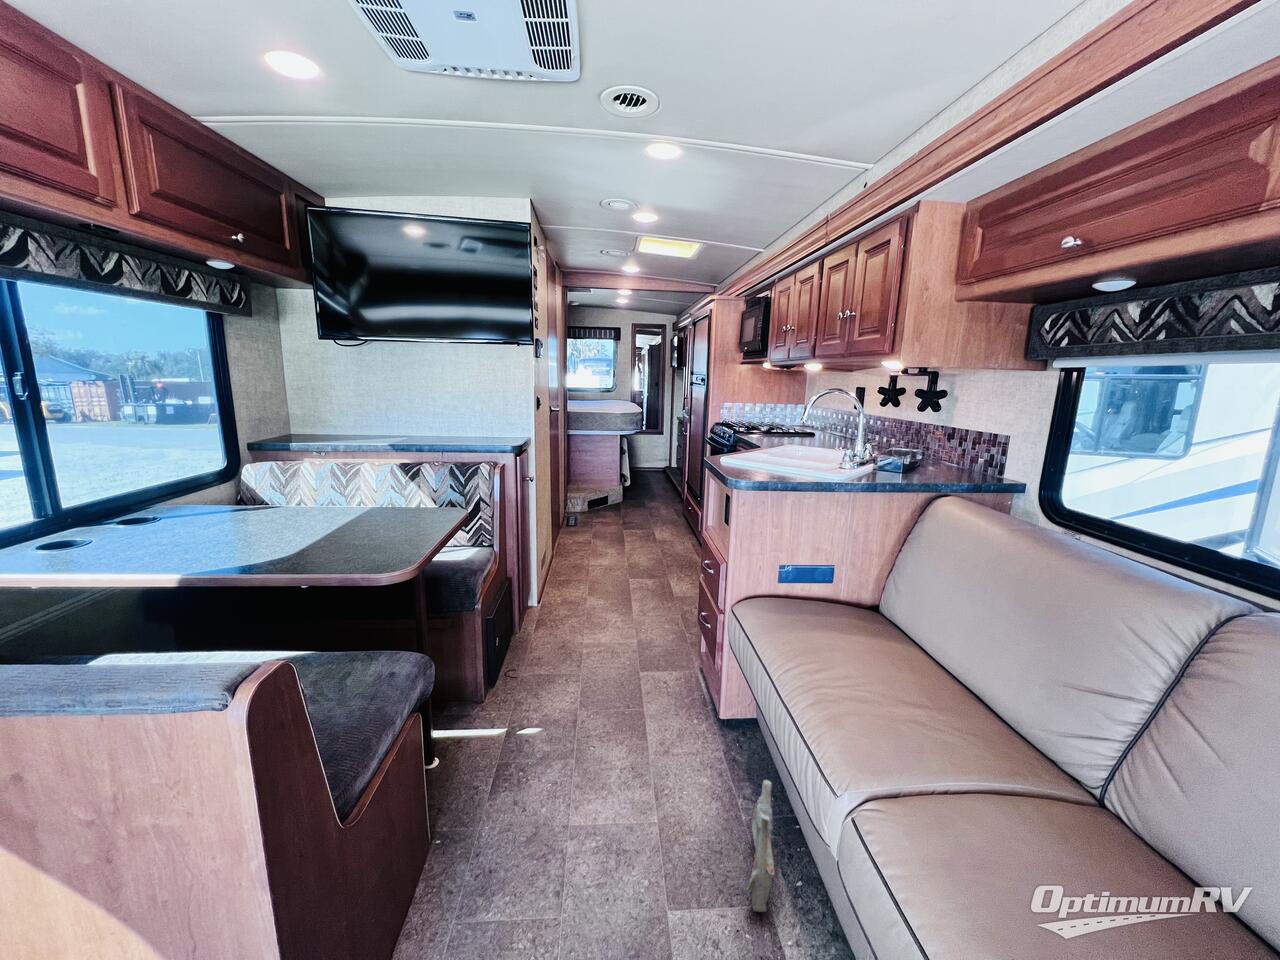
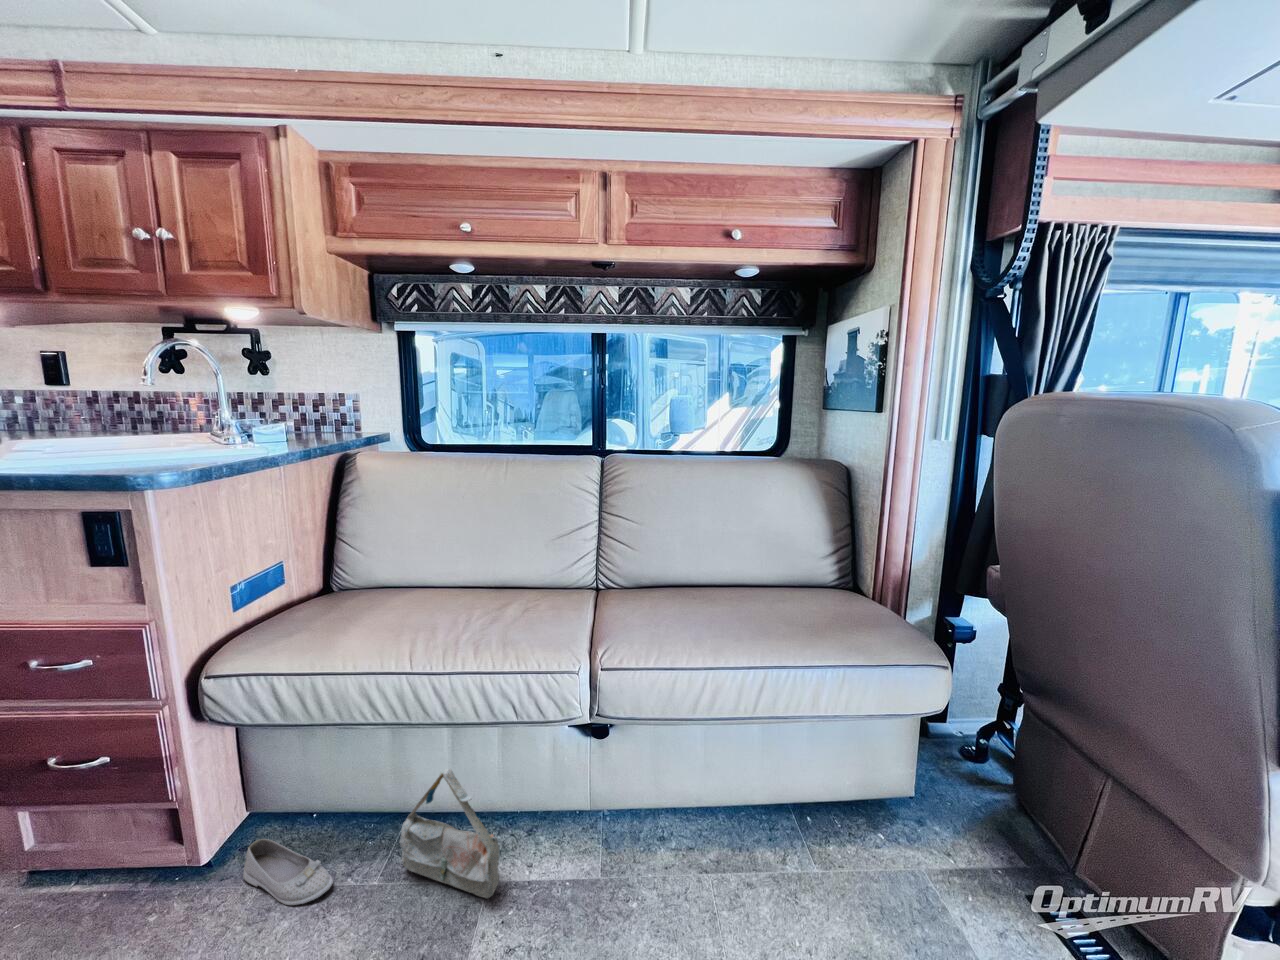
shoe: none [715,729,740,790] -> present [243,839,333,905]

